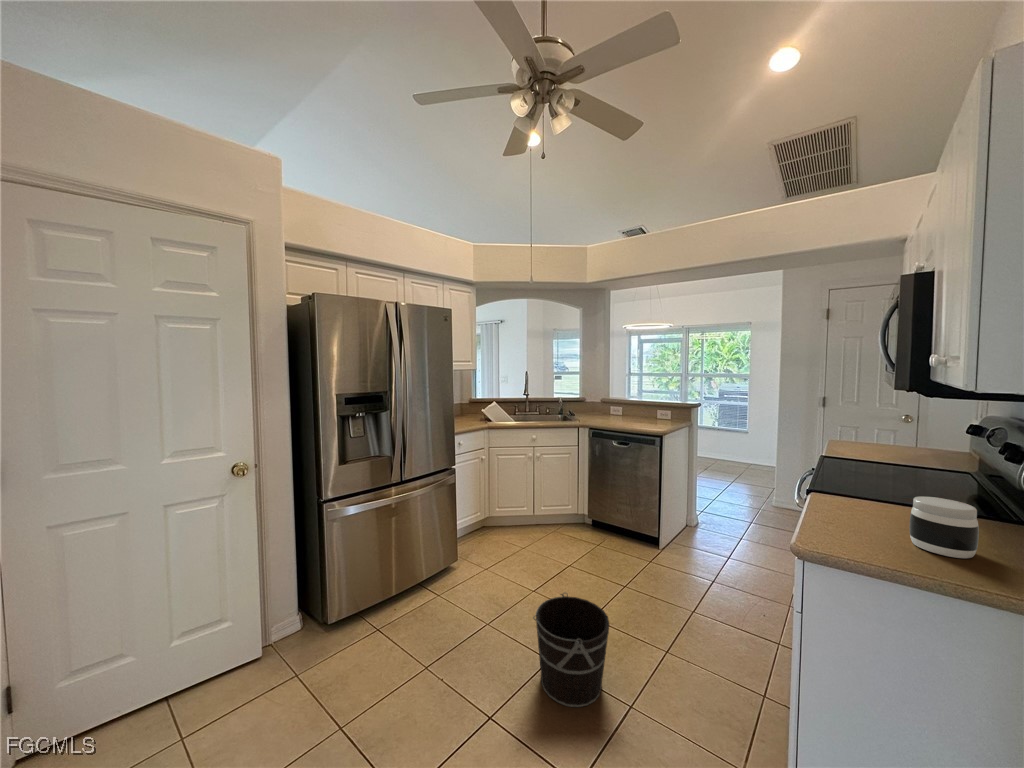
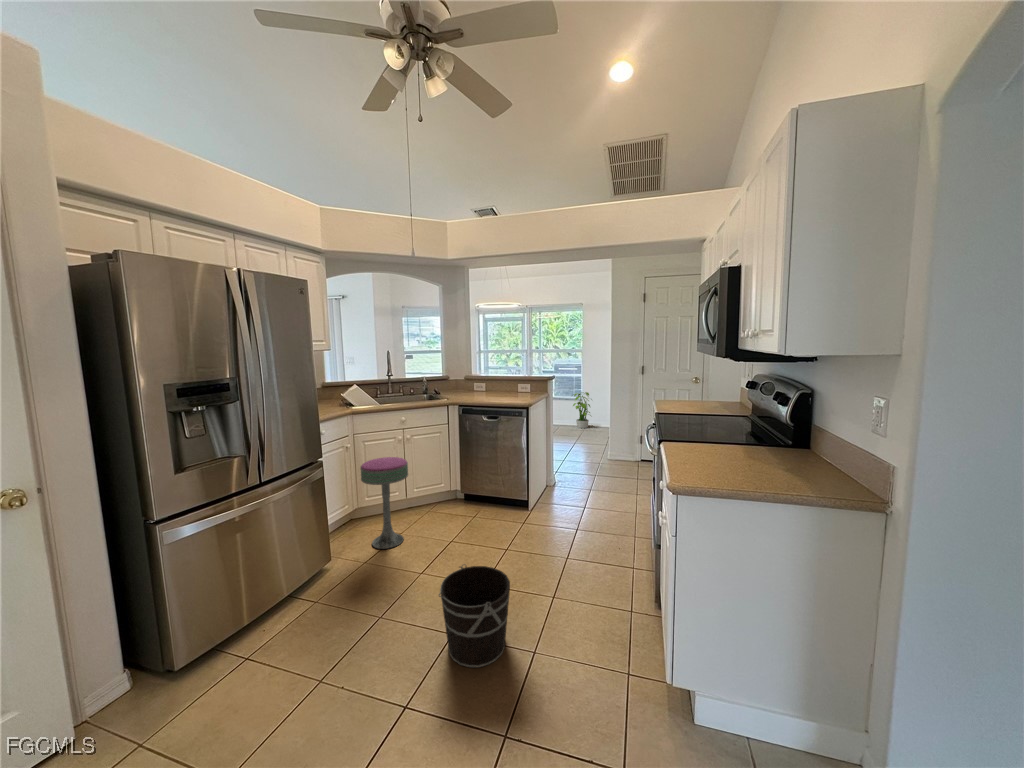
potted plant: none [732,423,764,468] -> present [573,392,591,428]
bar stool: none [489,472,532,560] -> present [360,457,408,549]
jar: present [909,496,979,558] -> none [730,431,768,470]

